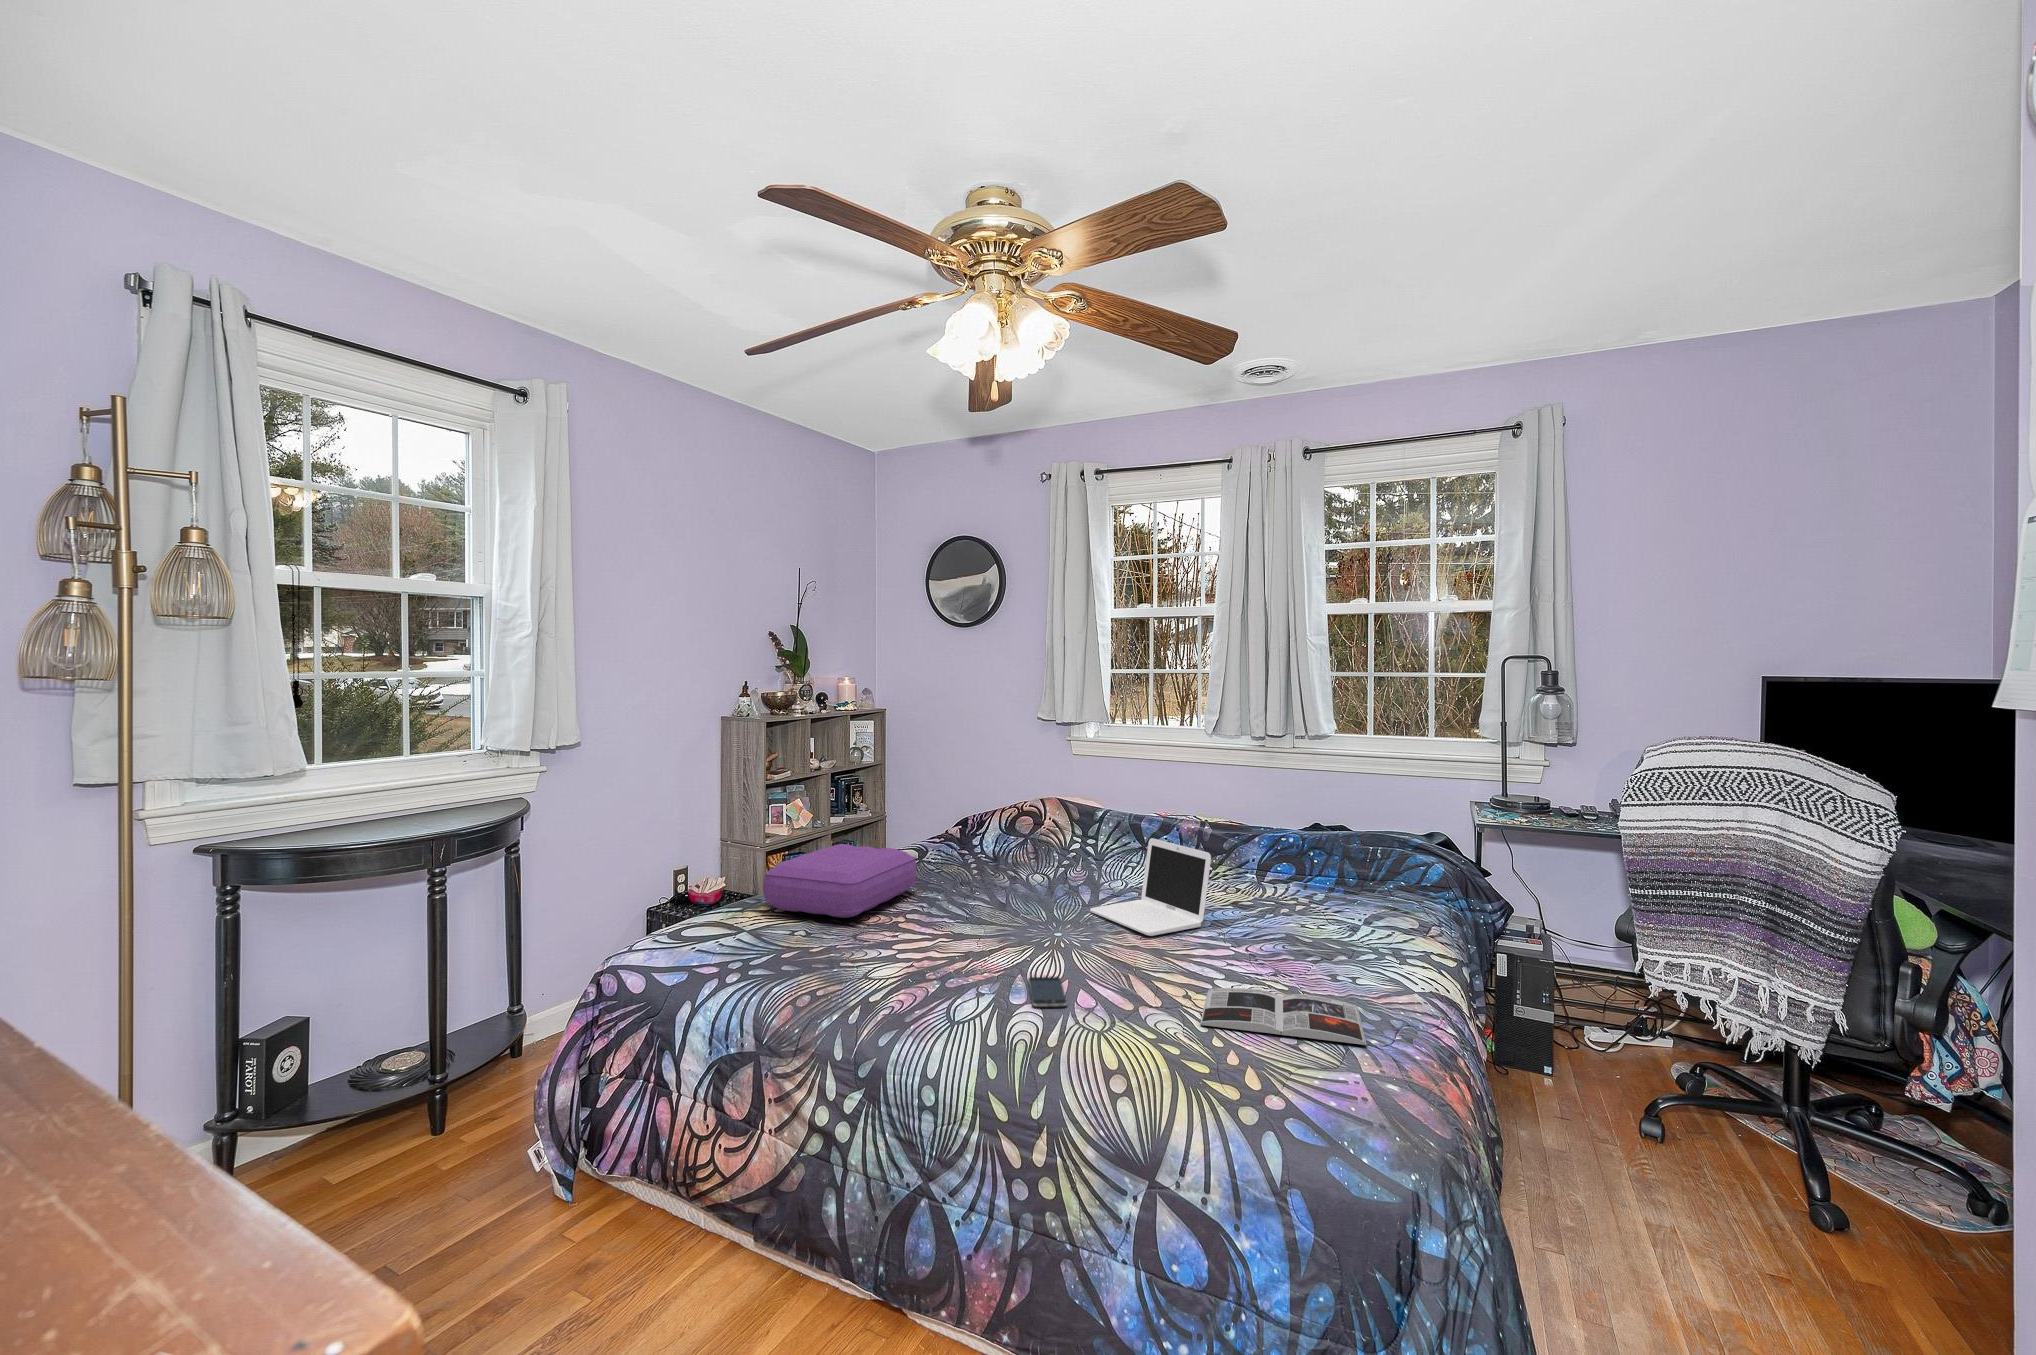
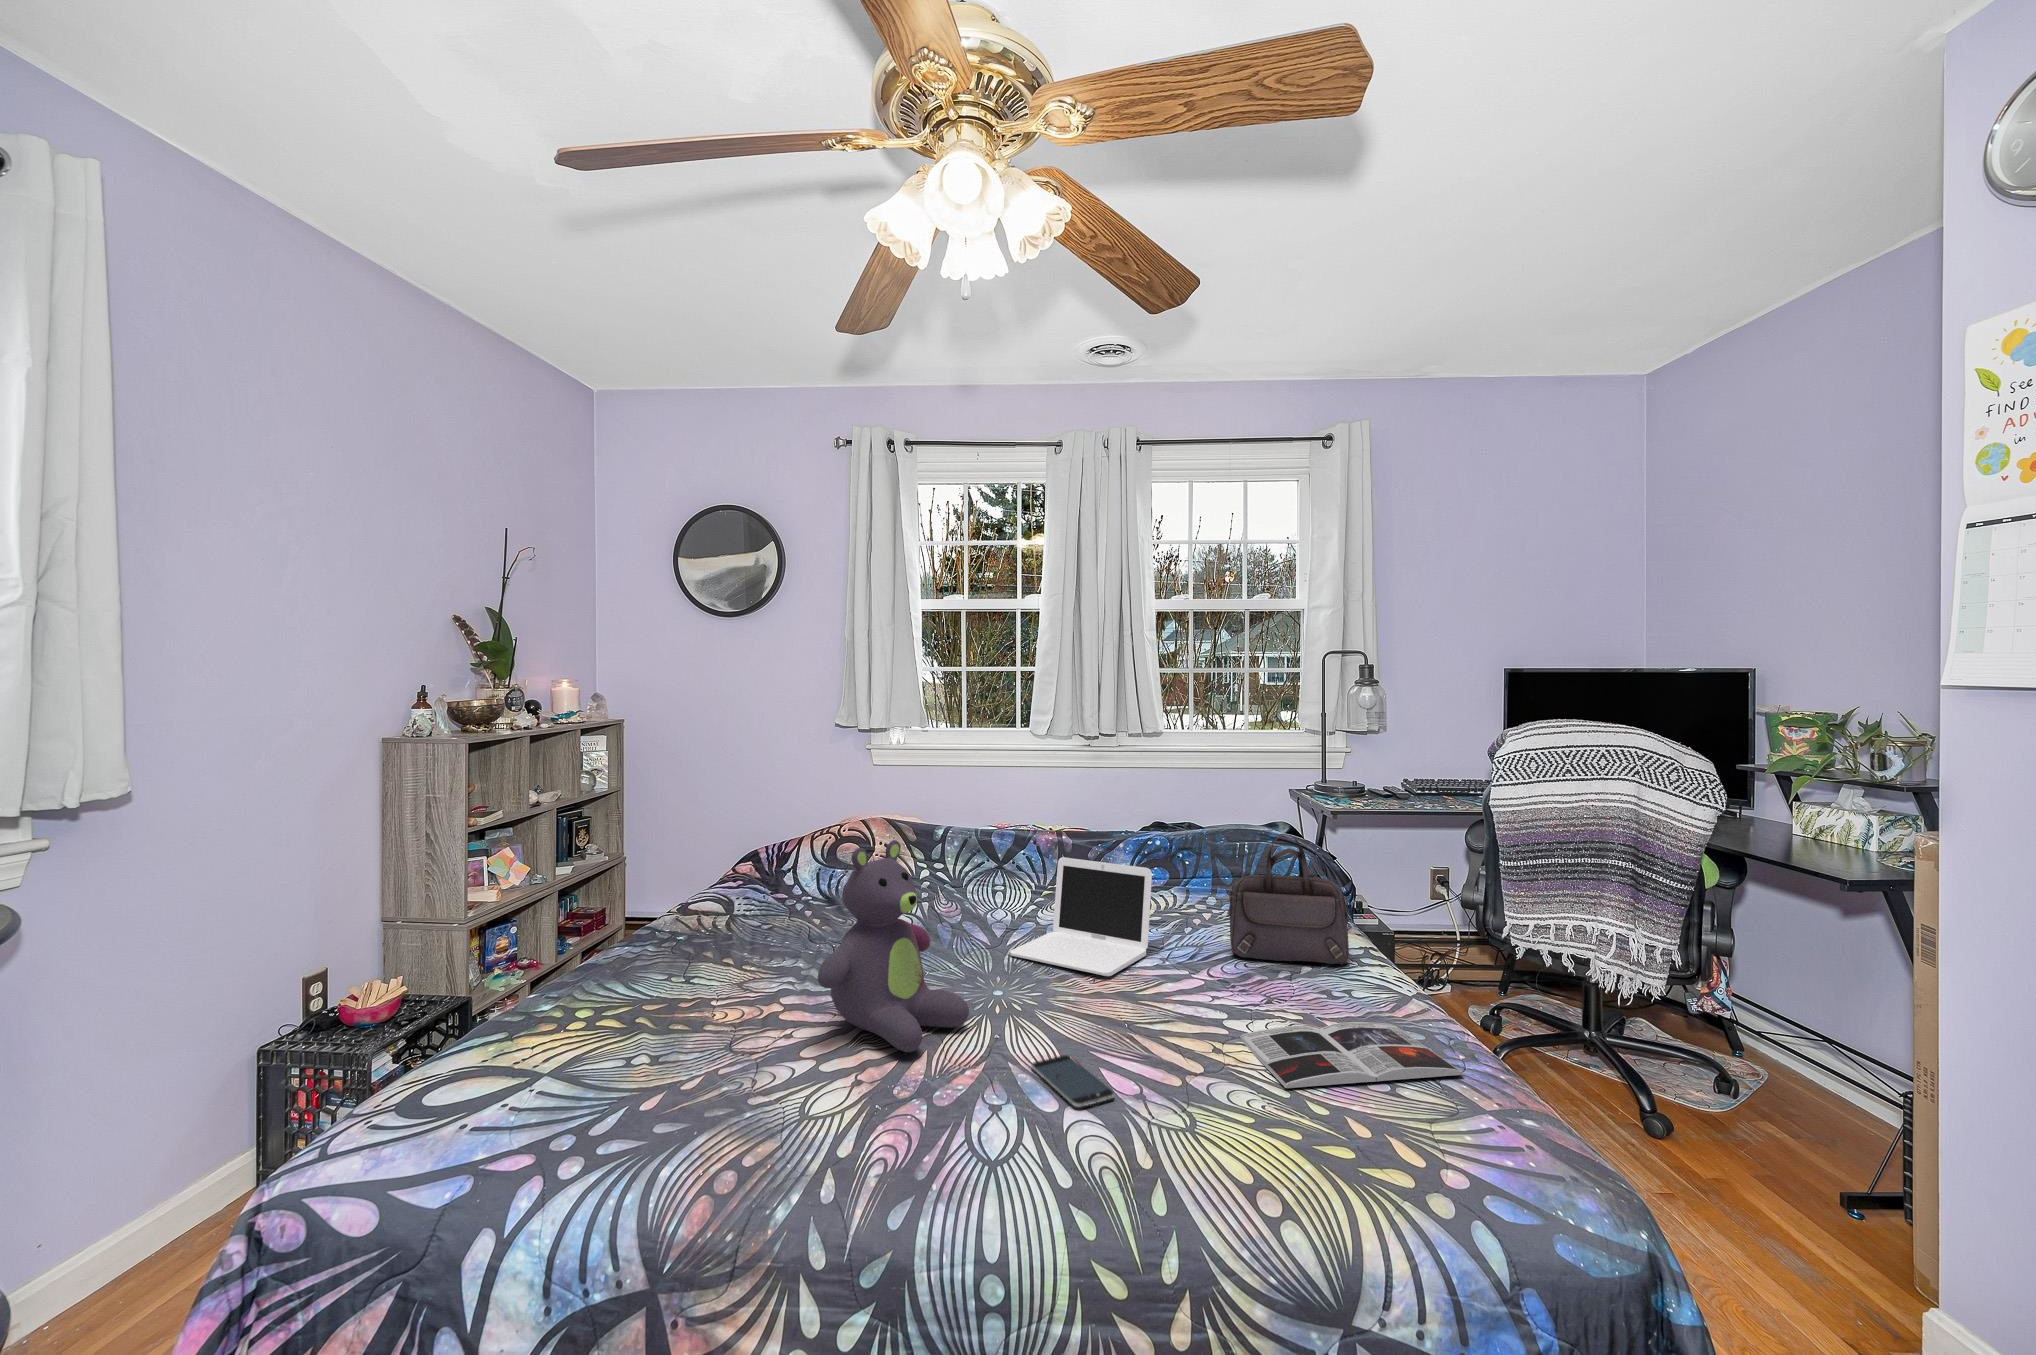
stuffed bear: none [903,807,1012,957] -> present [818,840,969,1052]
handbag: none [1276,833,1386,958] -> present [1227,834,1350,964]
pillow: present [763,844,917,918] -> none [555,906,770,1022]

